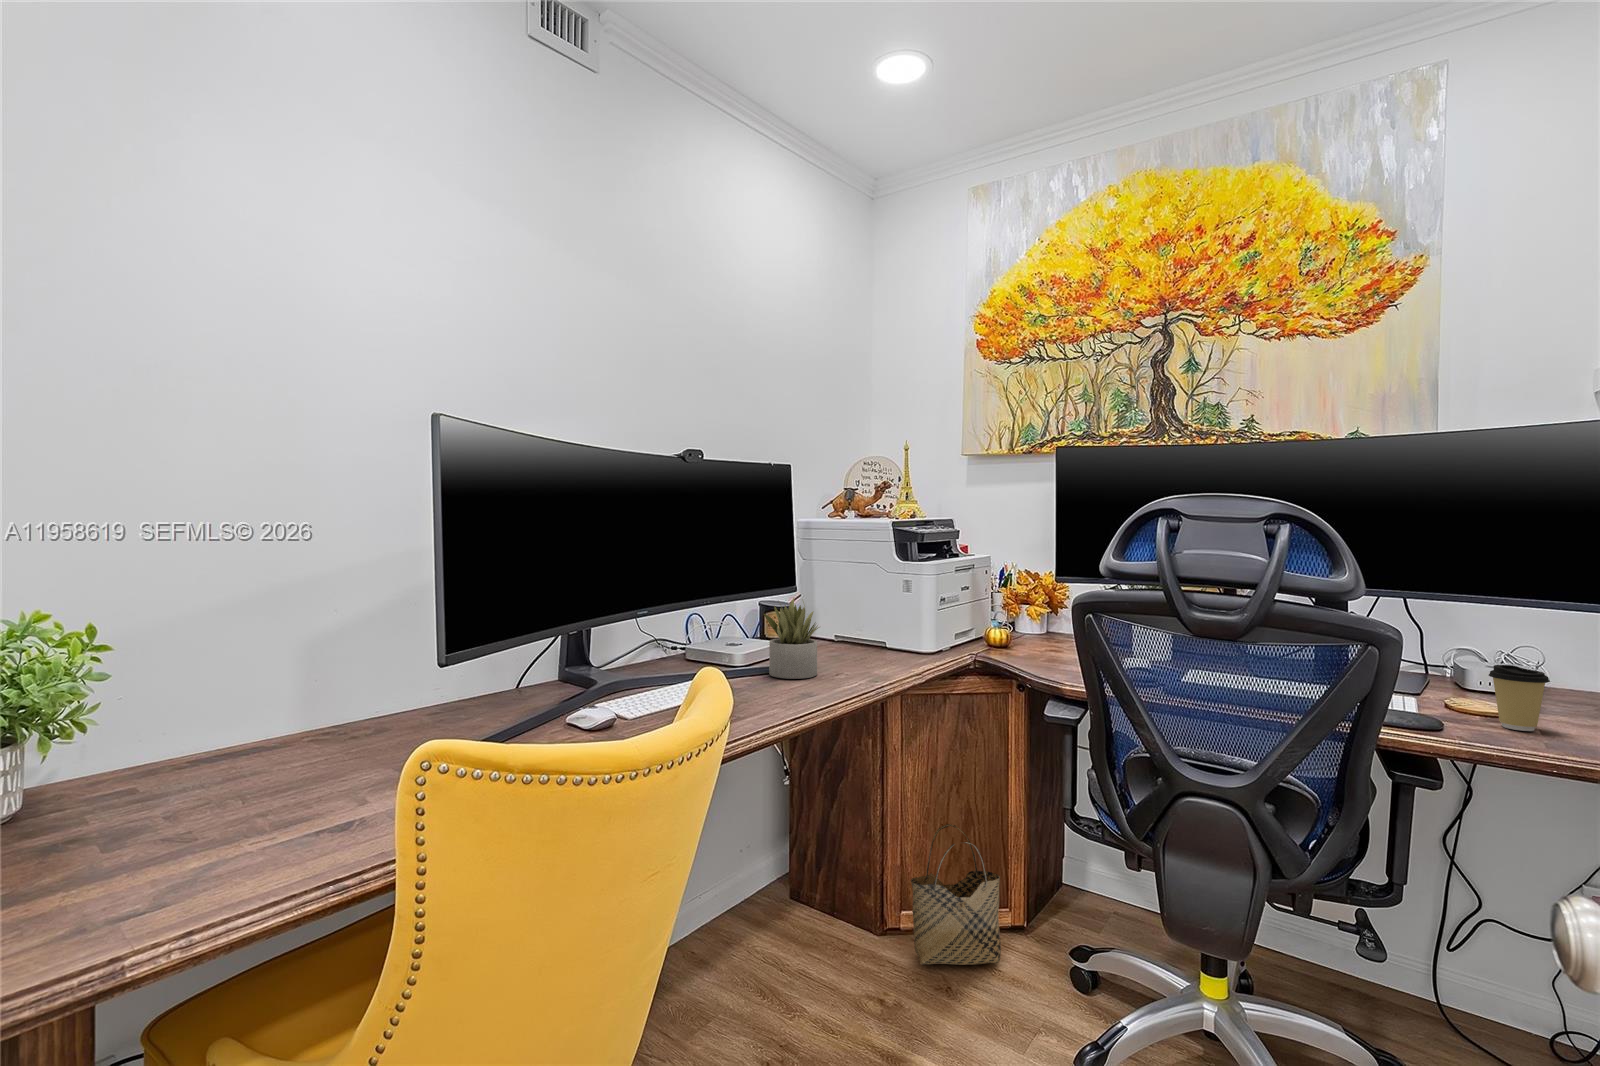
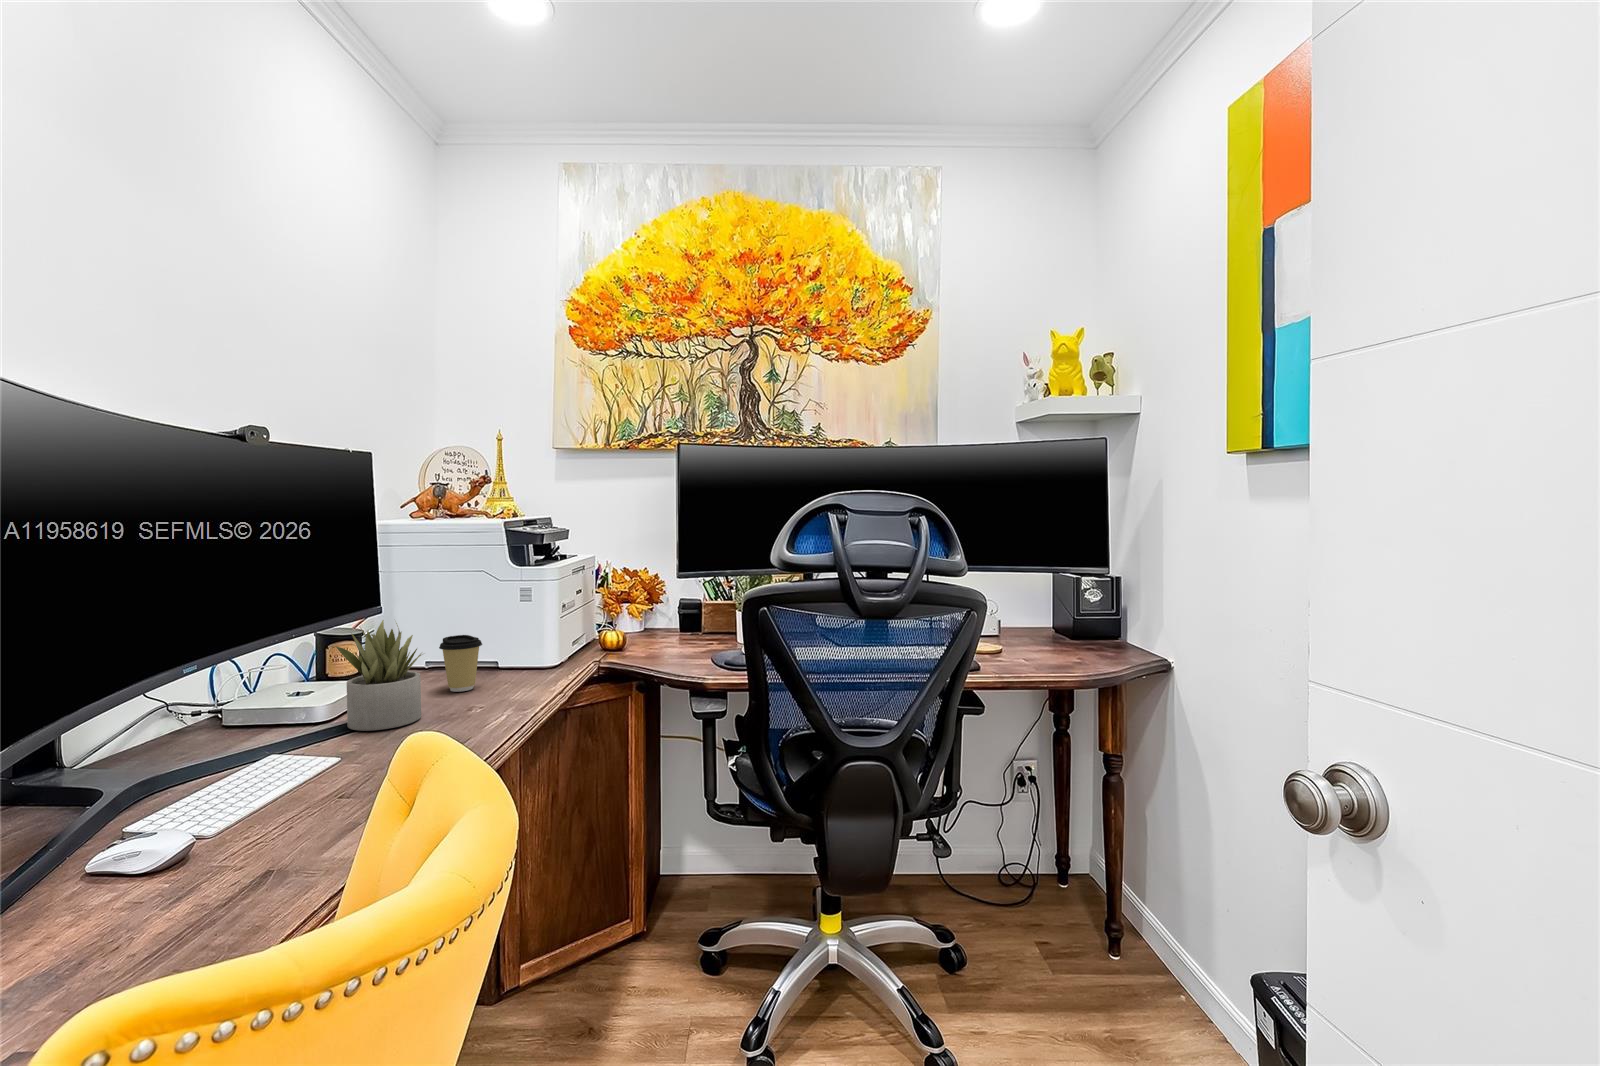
coffee cup: present [1489,665,1550,731] -> present [439,635,482,692]
woven basket: present [911,824,1001,965] -> none [542,848,642,1019]

